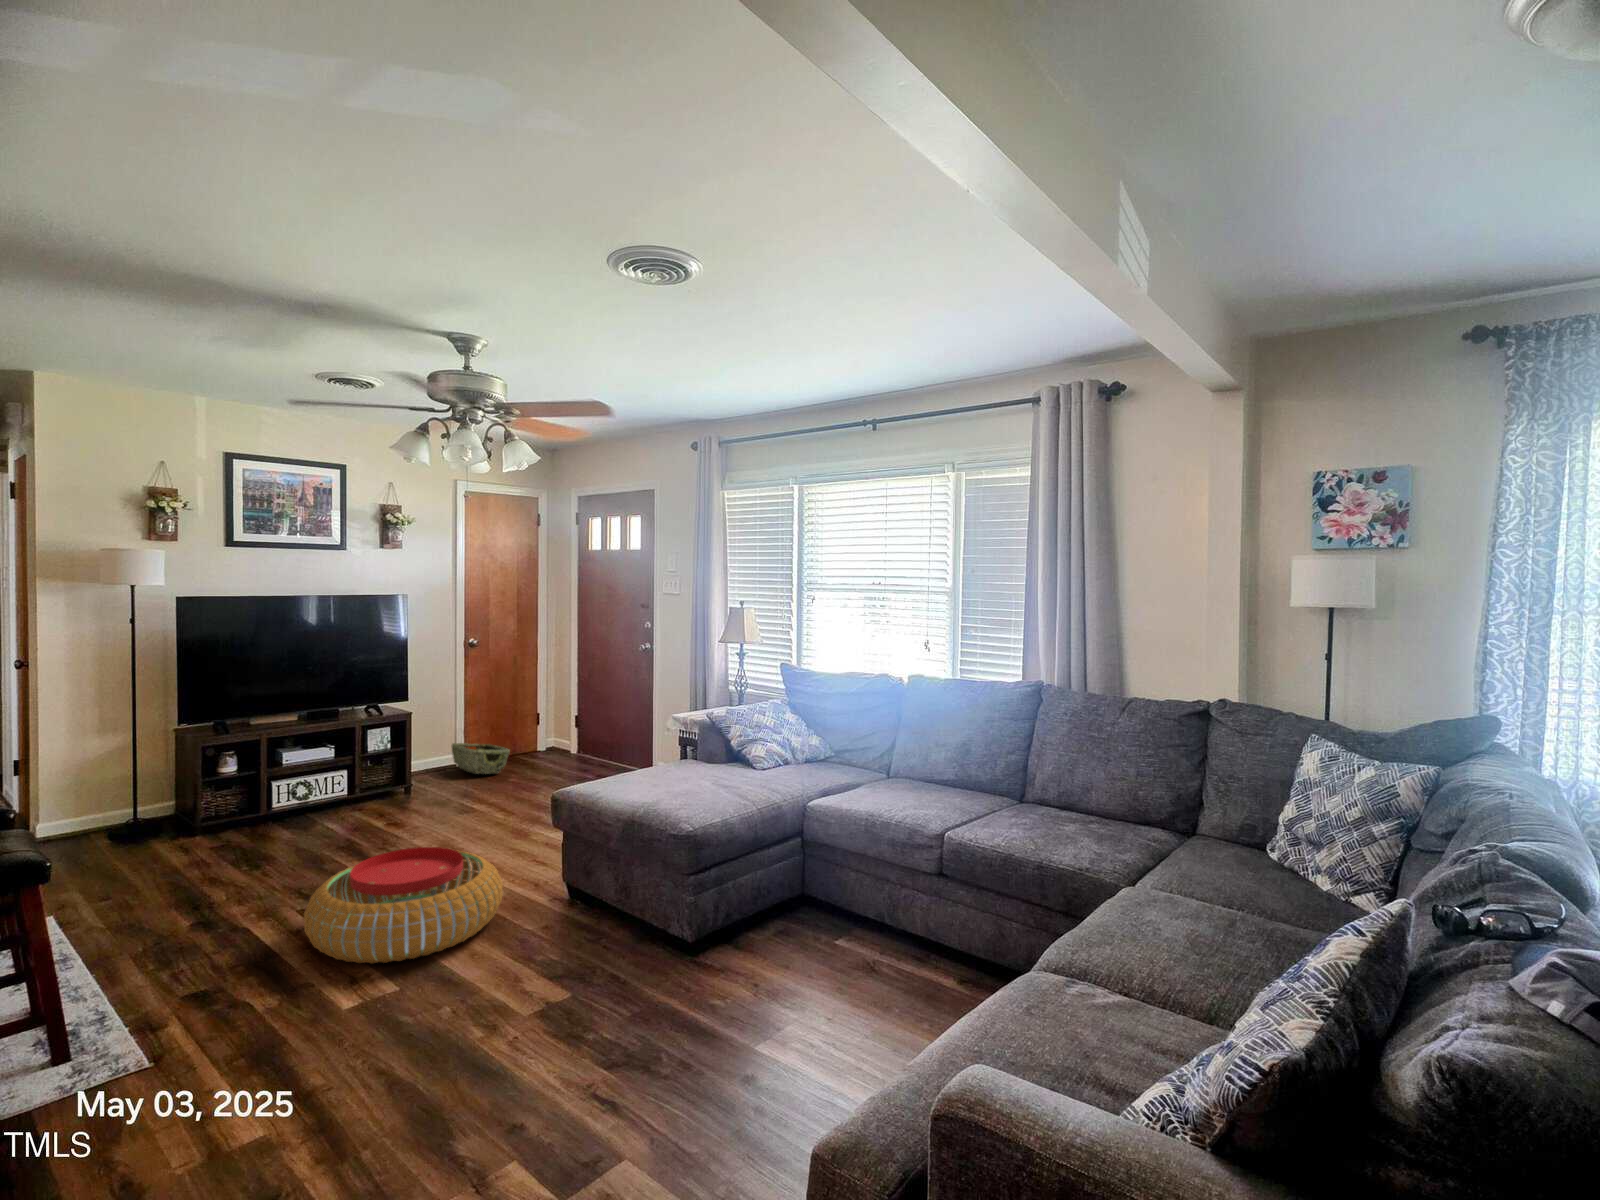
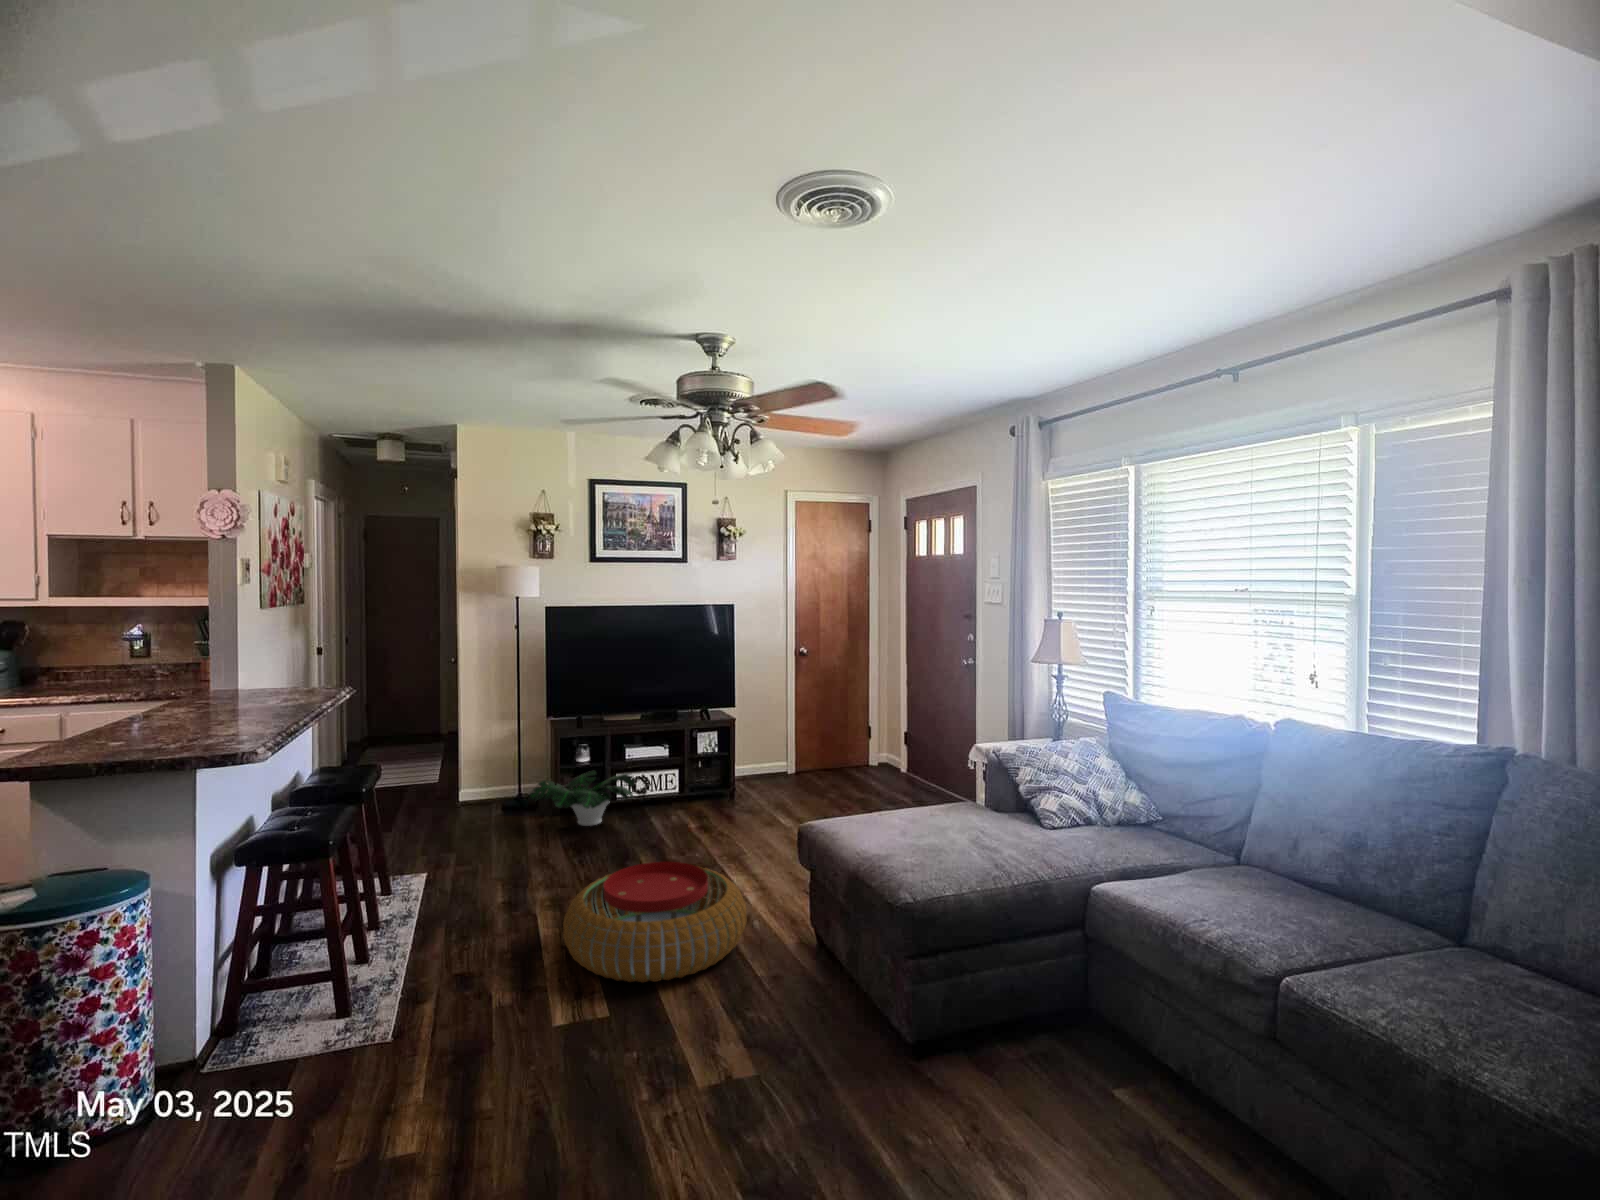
woven basket: present [452,743,510,774] -> none [779,750,830,785]
potted plant: none [168,780,311,843] -> present [530,771,635,826]

